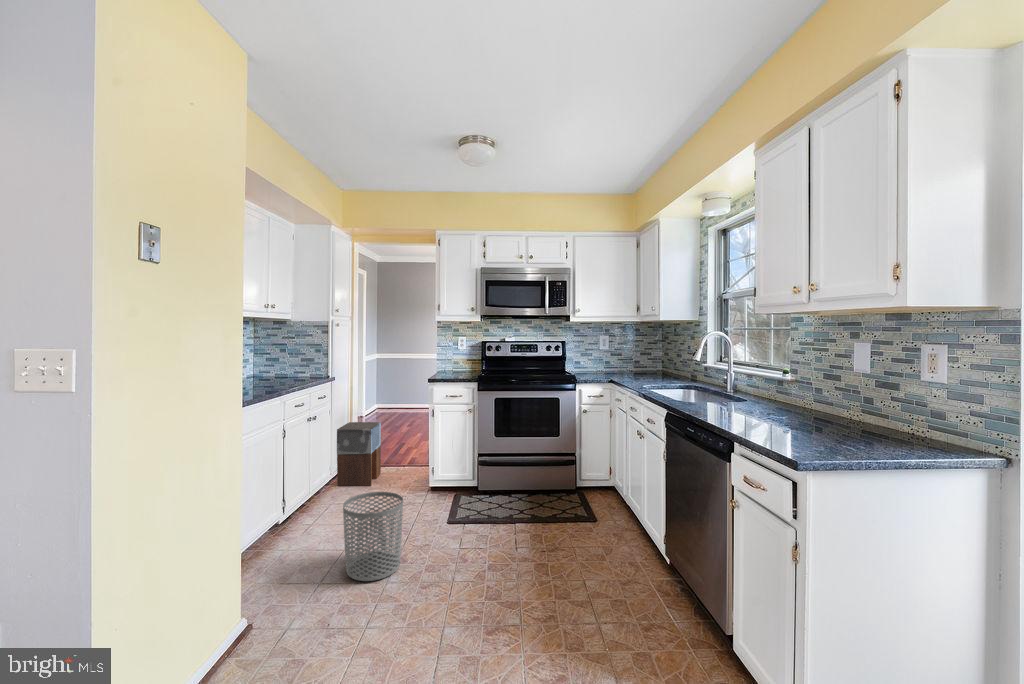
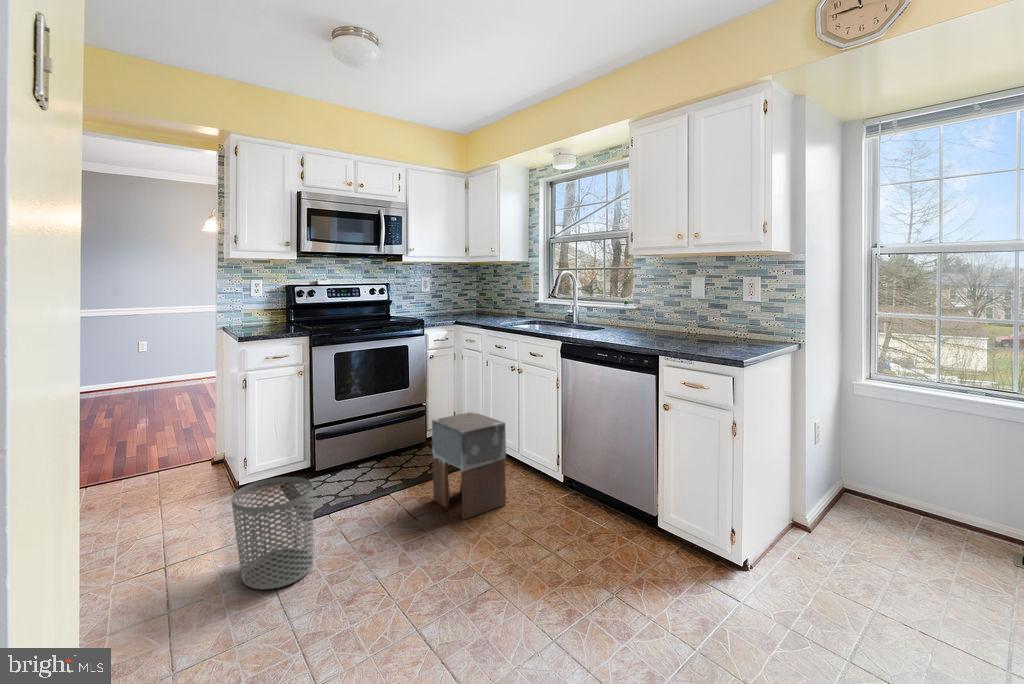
stool: present [337,422,381,486] -> present [432,412,506,519]

